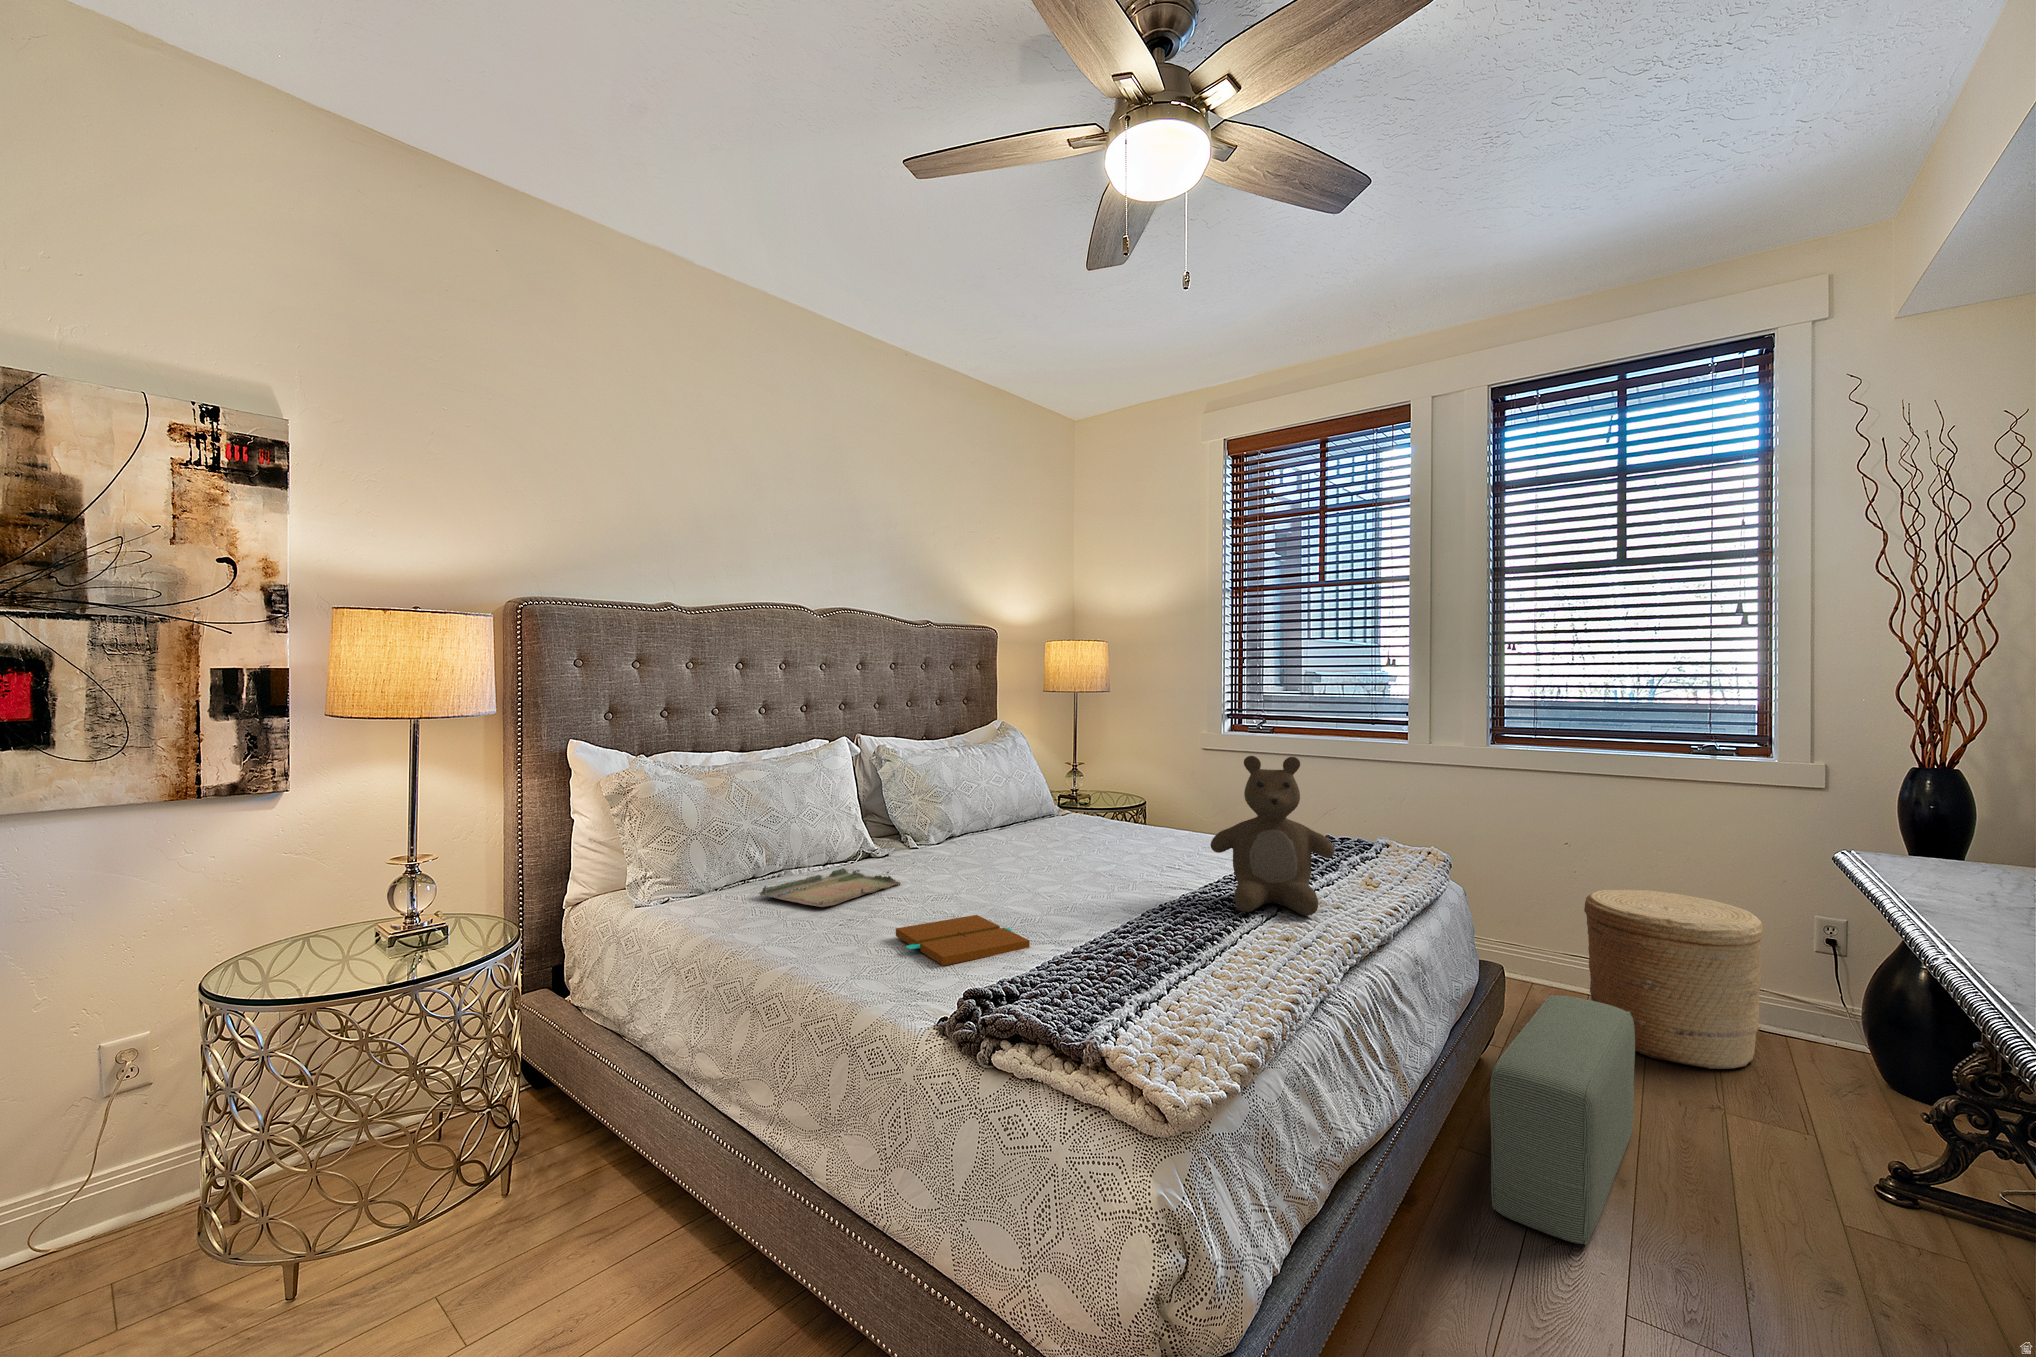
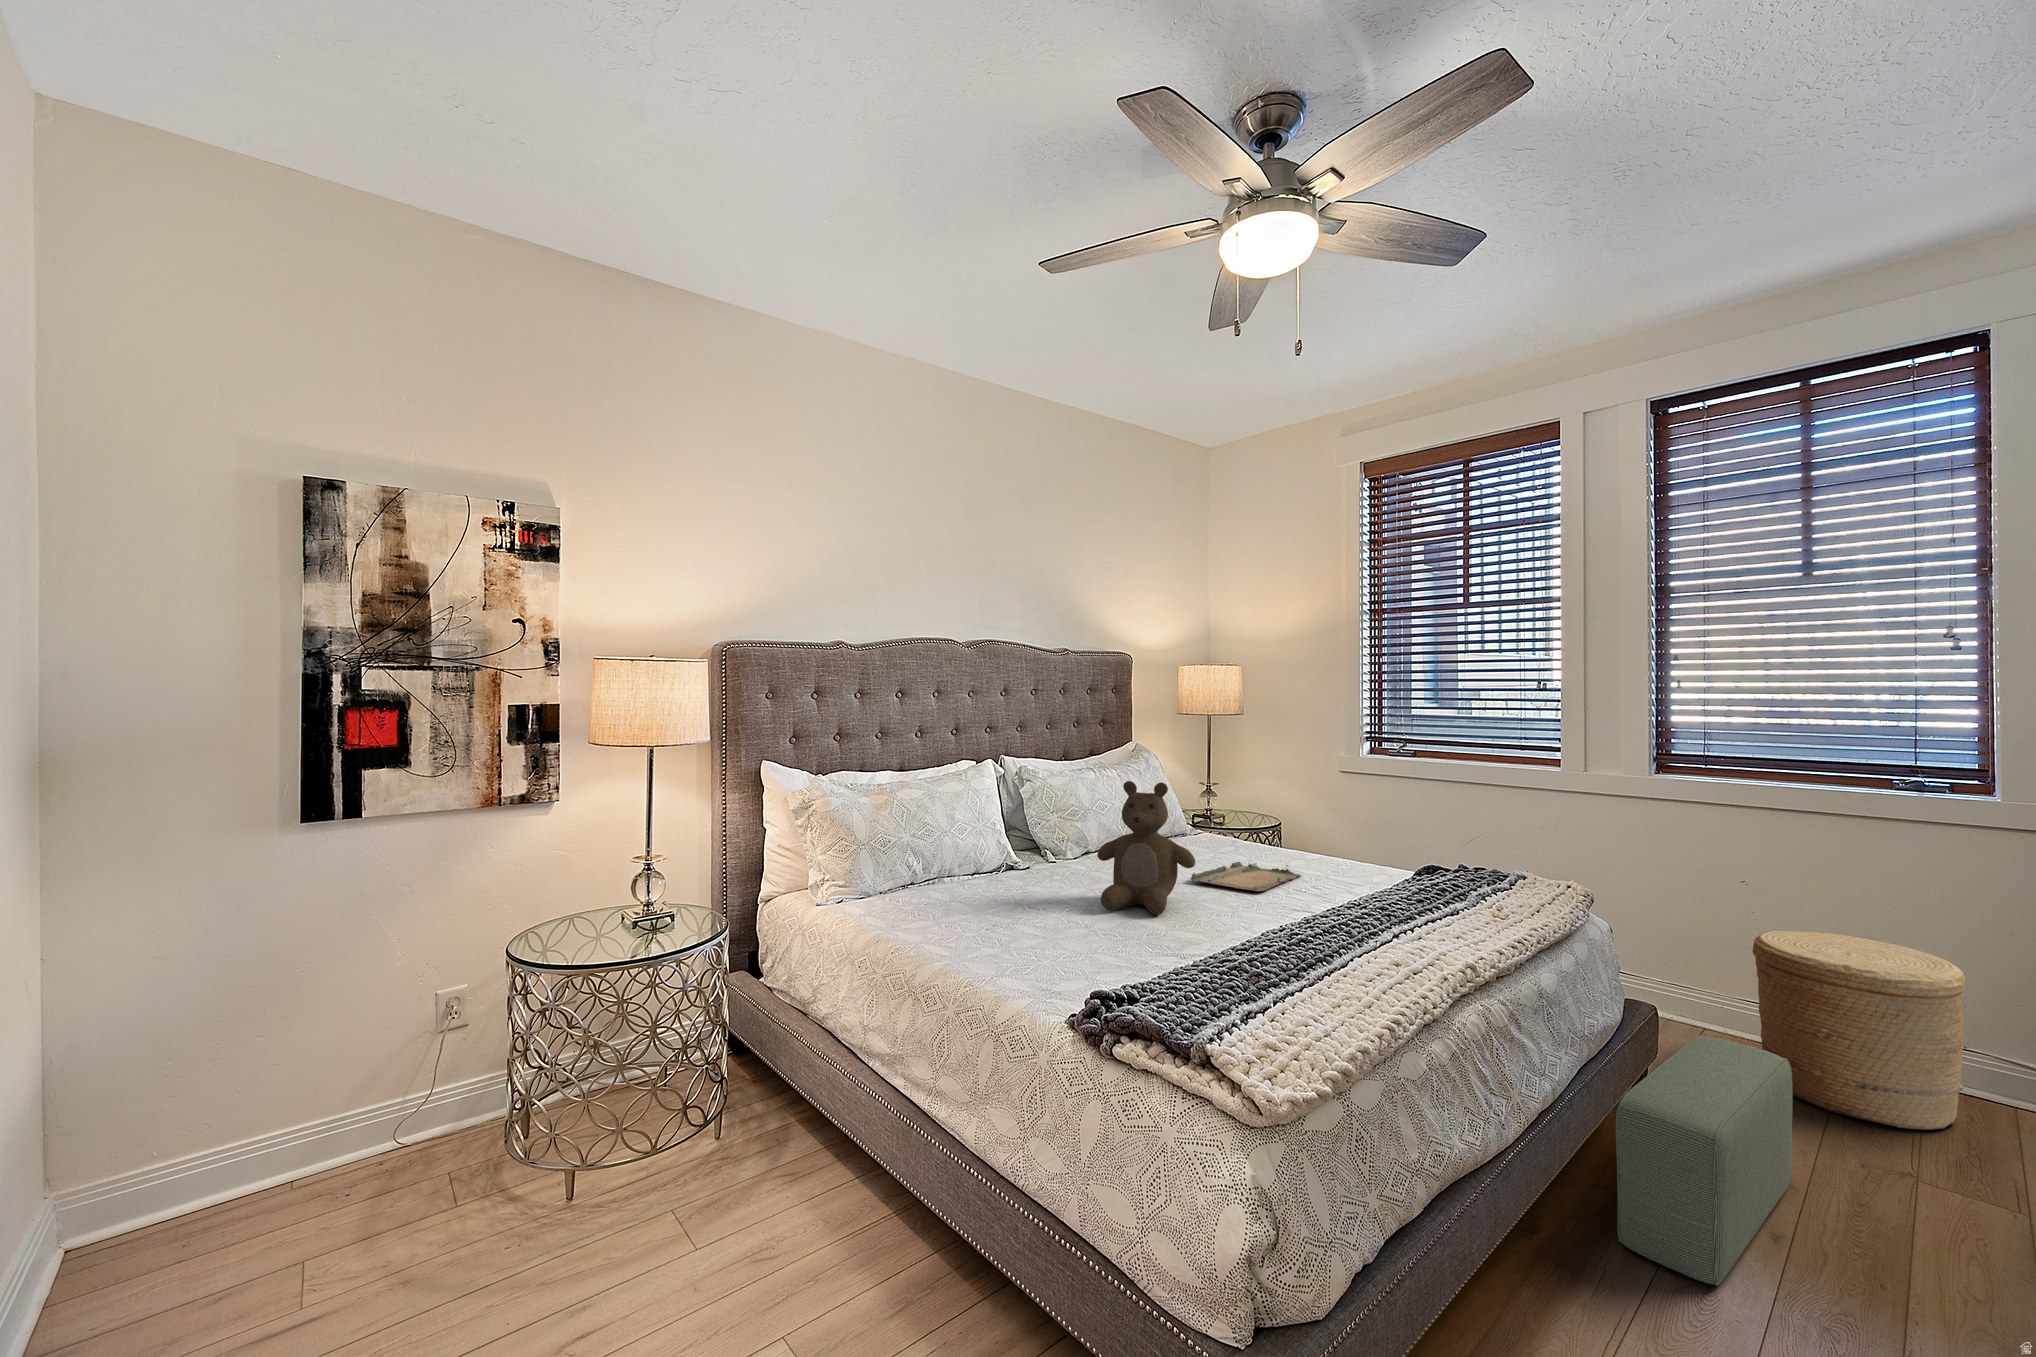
teddy bear: present [1210,756,1335,916] -> present [1097,781,1195,915]
tray: present [759,868,901,907] -> present [1190,862,1301,891]
book: present [896,915,1030,965] -> none [1036,926,1153,969]

